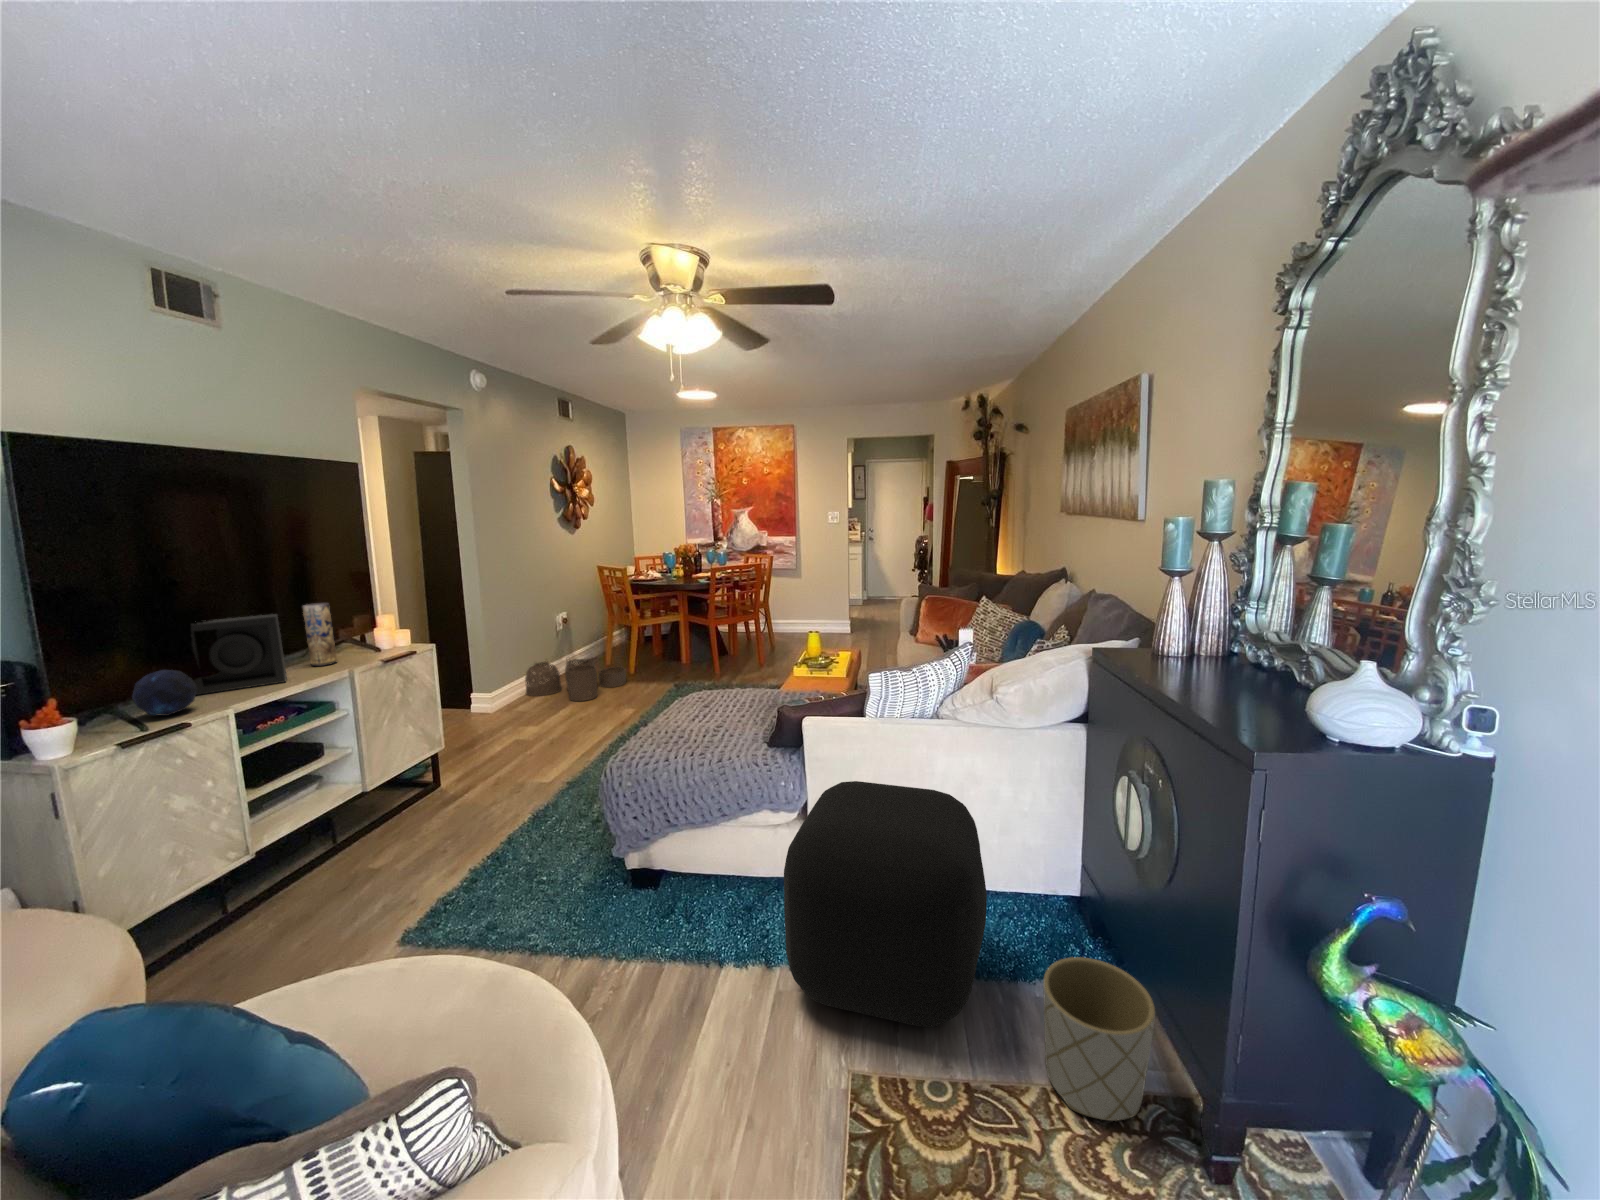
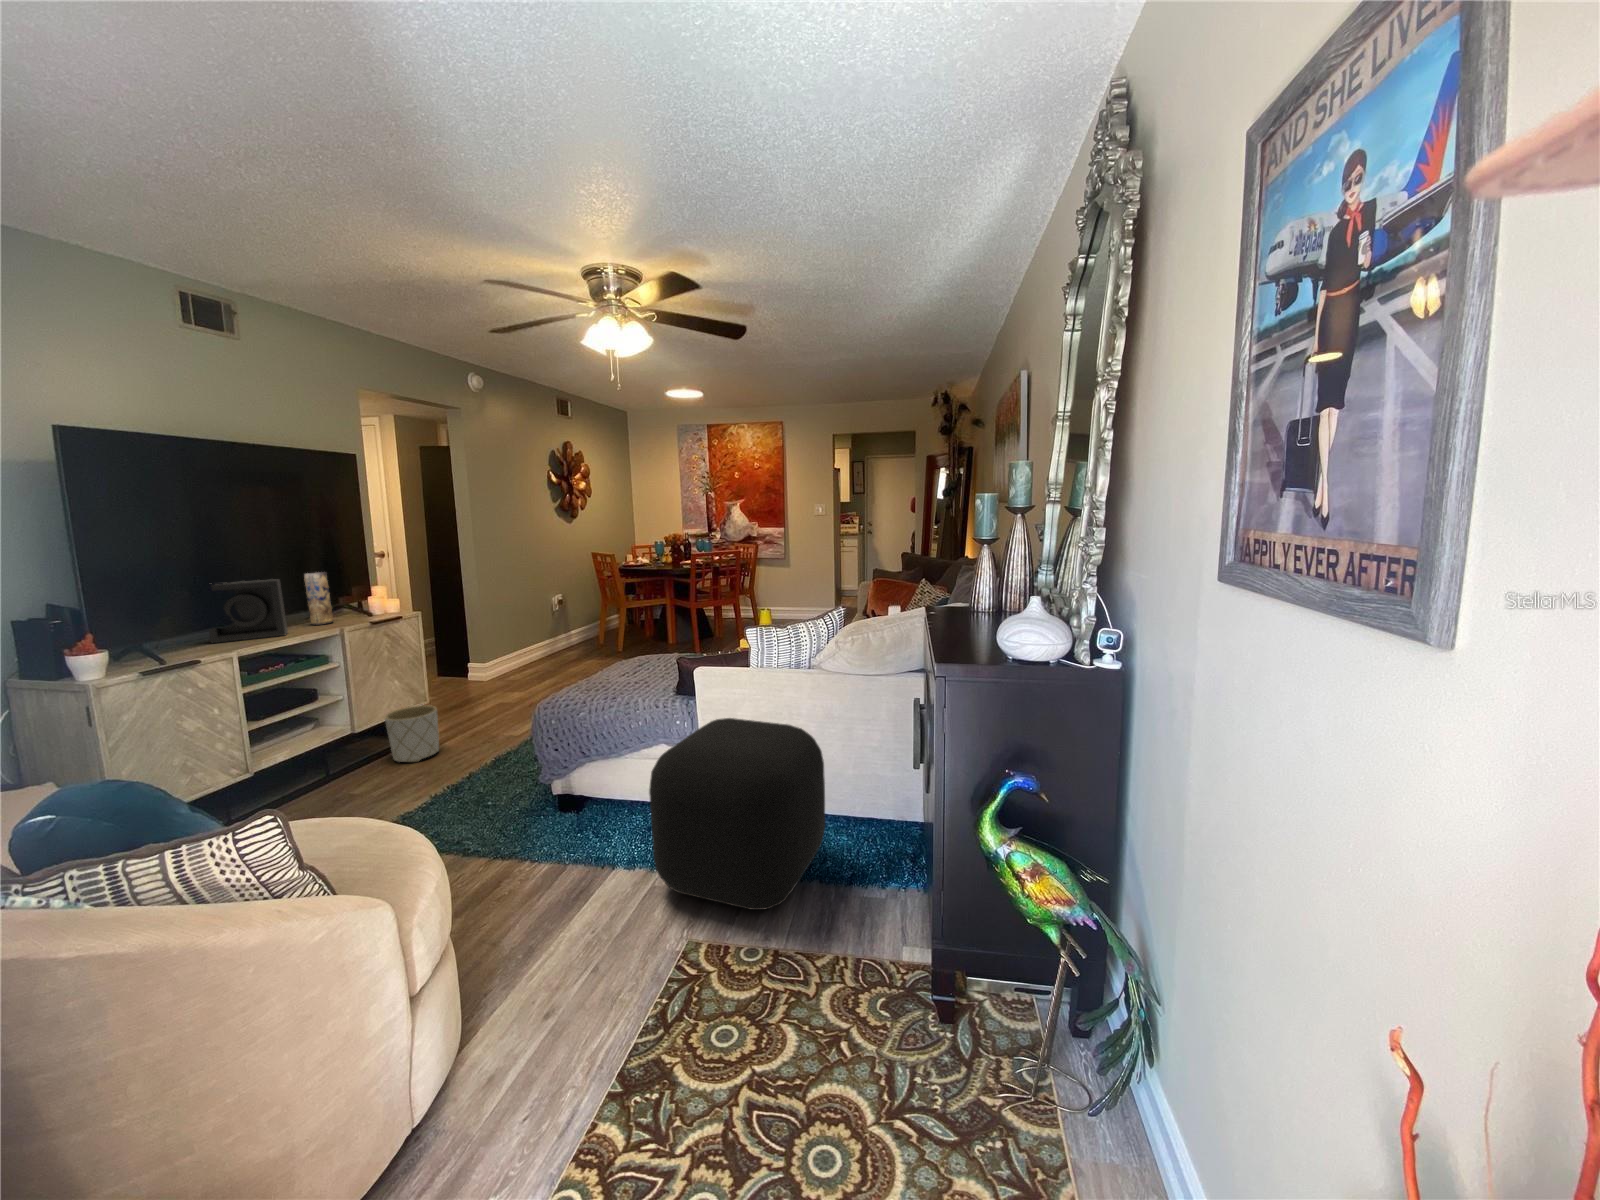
woven basket: present [525,658,626,701] -> none [521,632,612,671]
decorative orb: present [132,670,197,716] -> none [157,619,209,656]
planter: present [1043,957,1155,1121] -> present [385,705,439,762]

